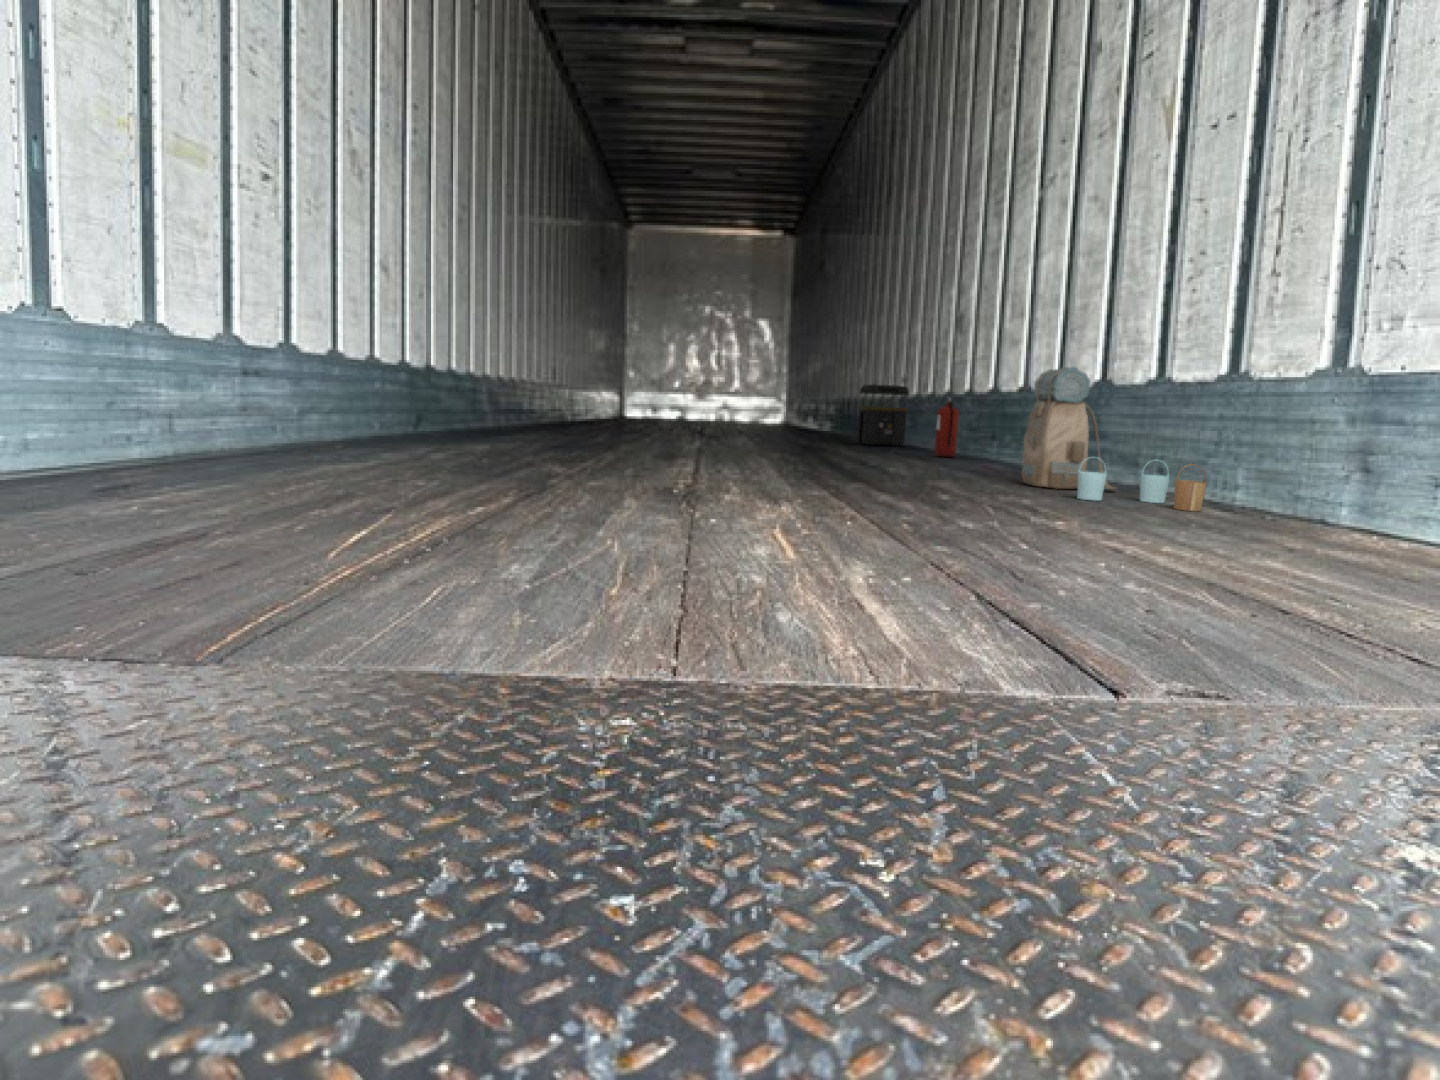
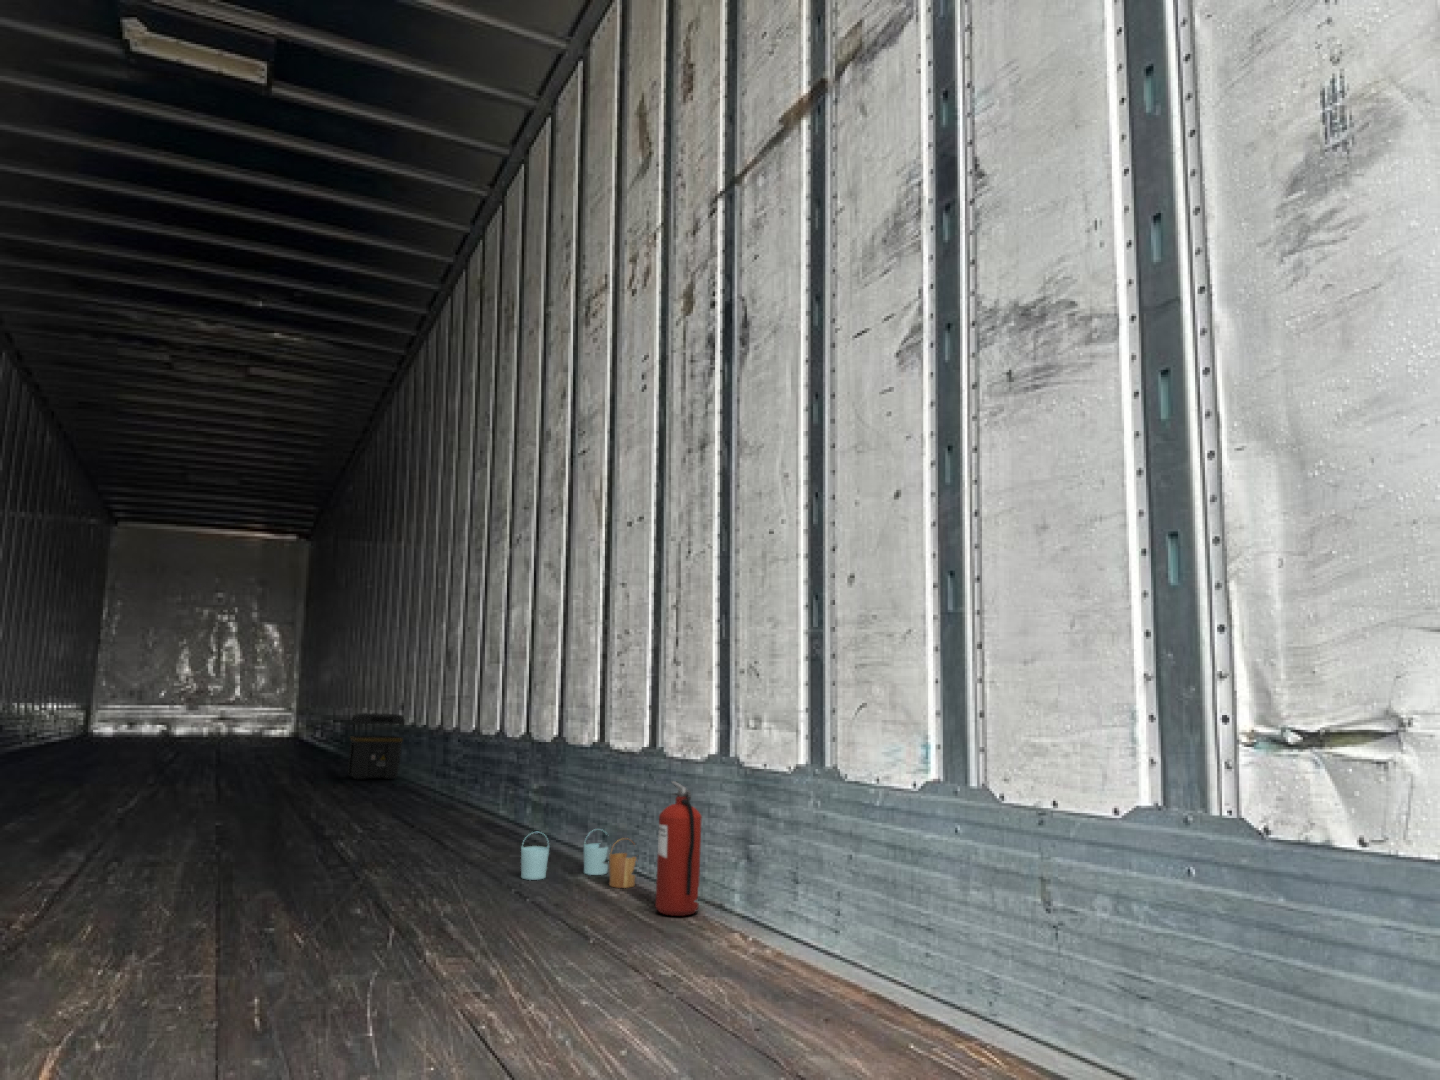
backpack: present [1022,367,1115,489] -> none [480,728,570,857]
fire extinguisher: present [935,396,959,457] -> present [656,781,702,916]

